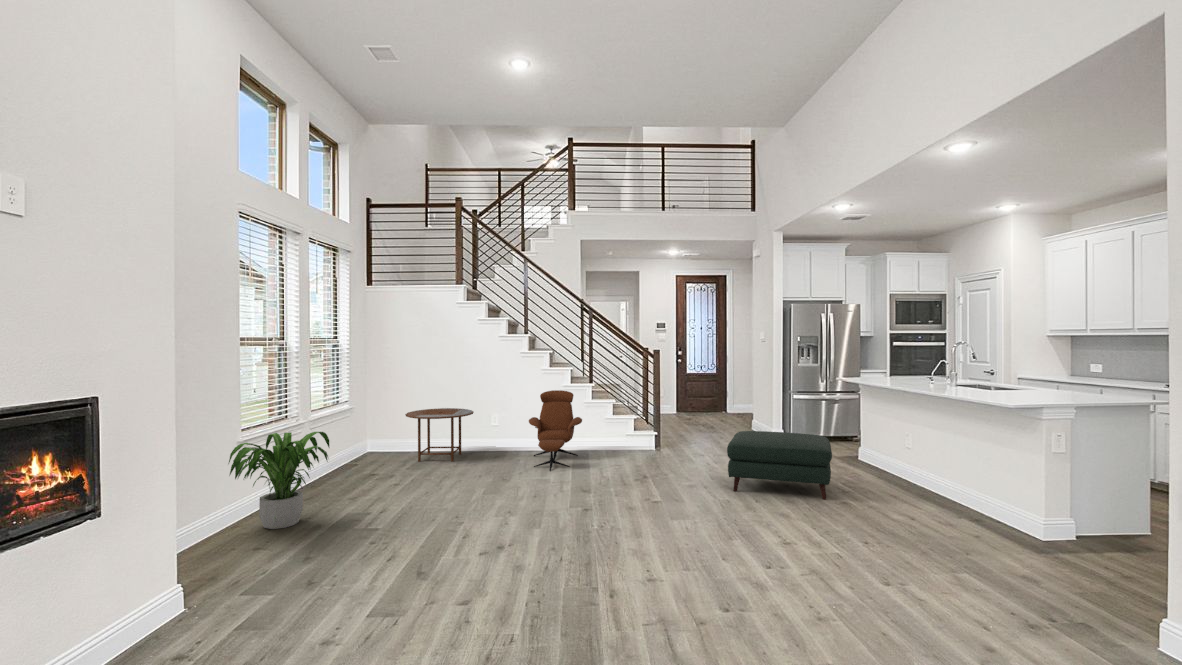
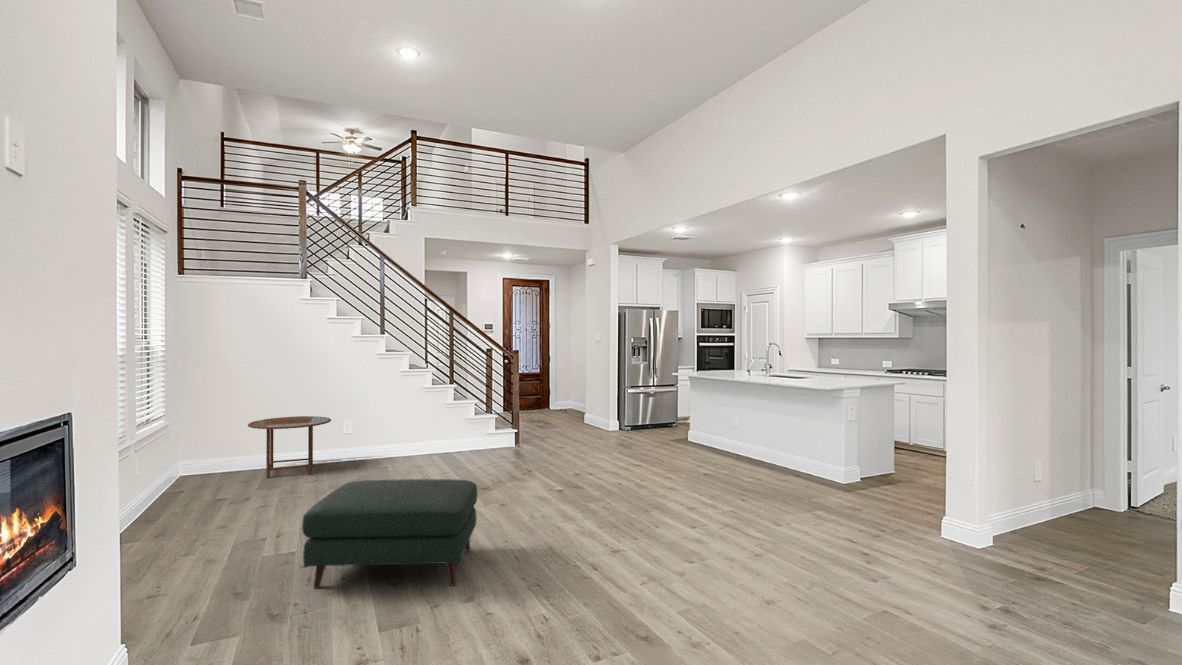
lounge chair: present [529,390,582,471] -> none [394,392,451,474]
ottoman: present [727,431,832,500] -> present [302,479,478,589]
potted plant: present [229,432,329,529] -> none [93,447,226,567]

